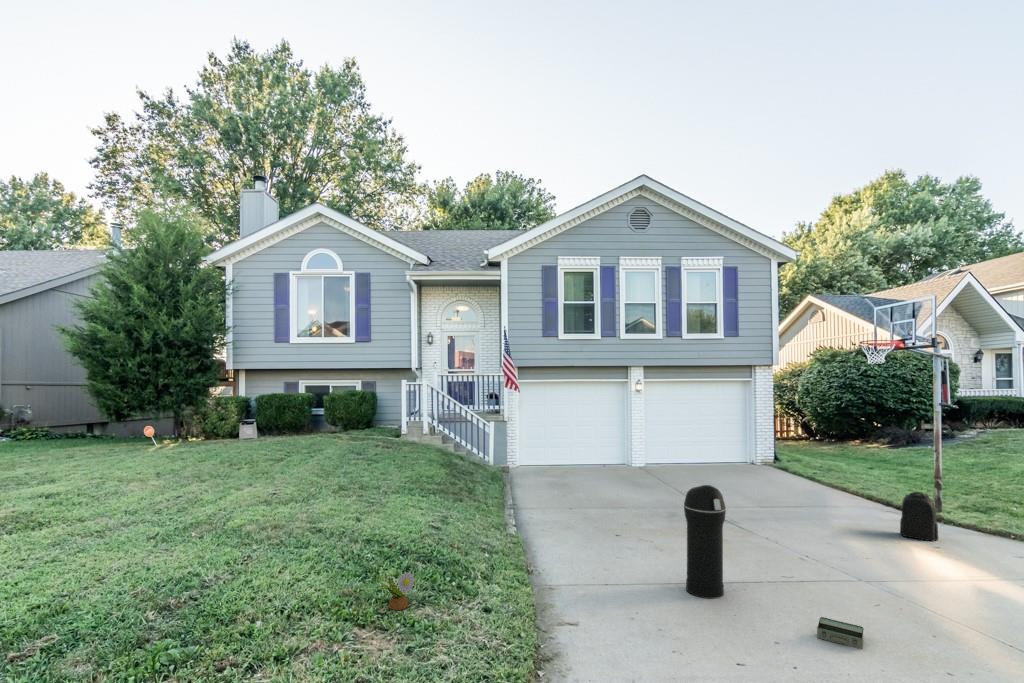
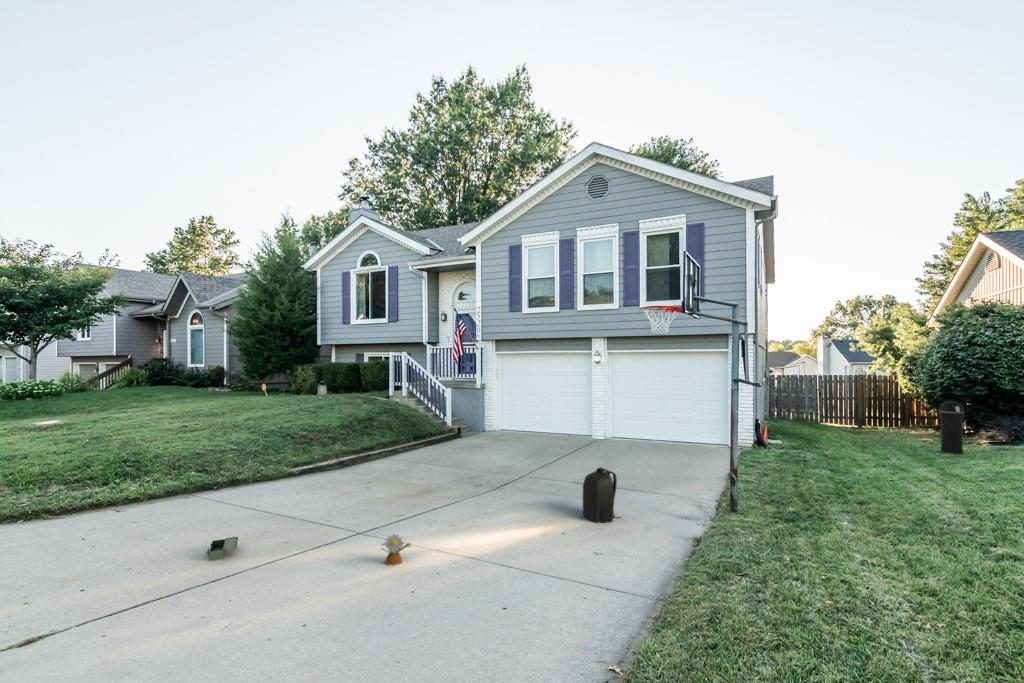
trash can: present [684,485,726,599] -> present [939,401,964,454]
decorative plant: present [379,571,416,610] -> present [382,534,411,565]

